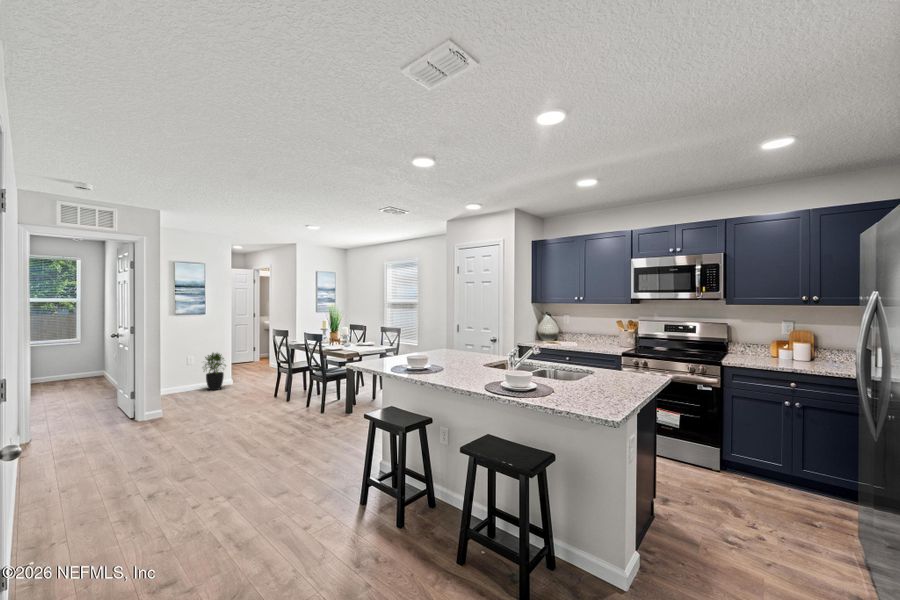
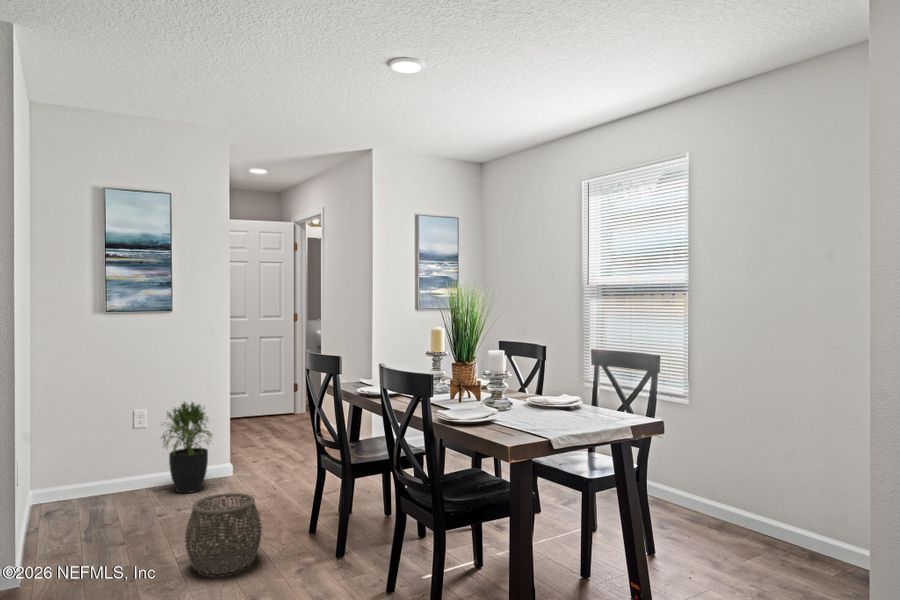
woven basket: none [228,382,258,409] -> present [185,493,262,575]

